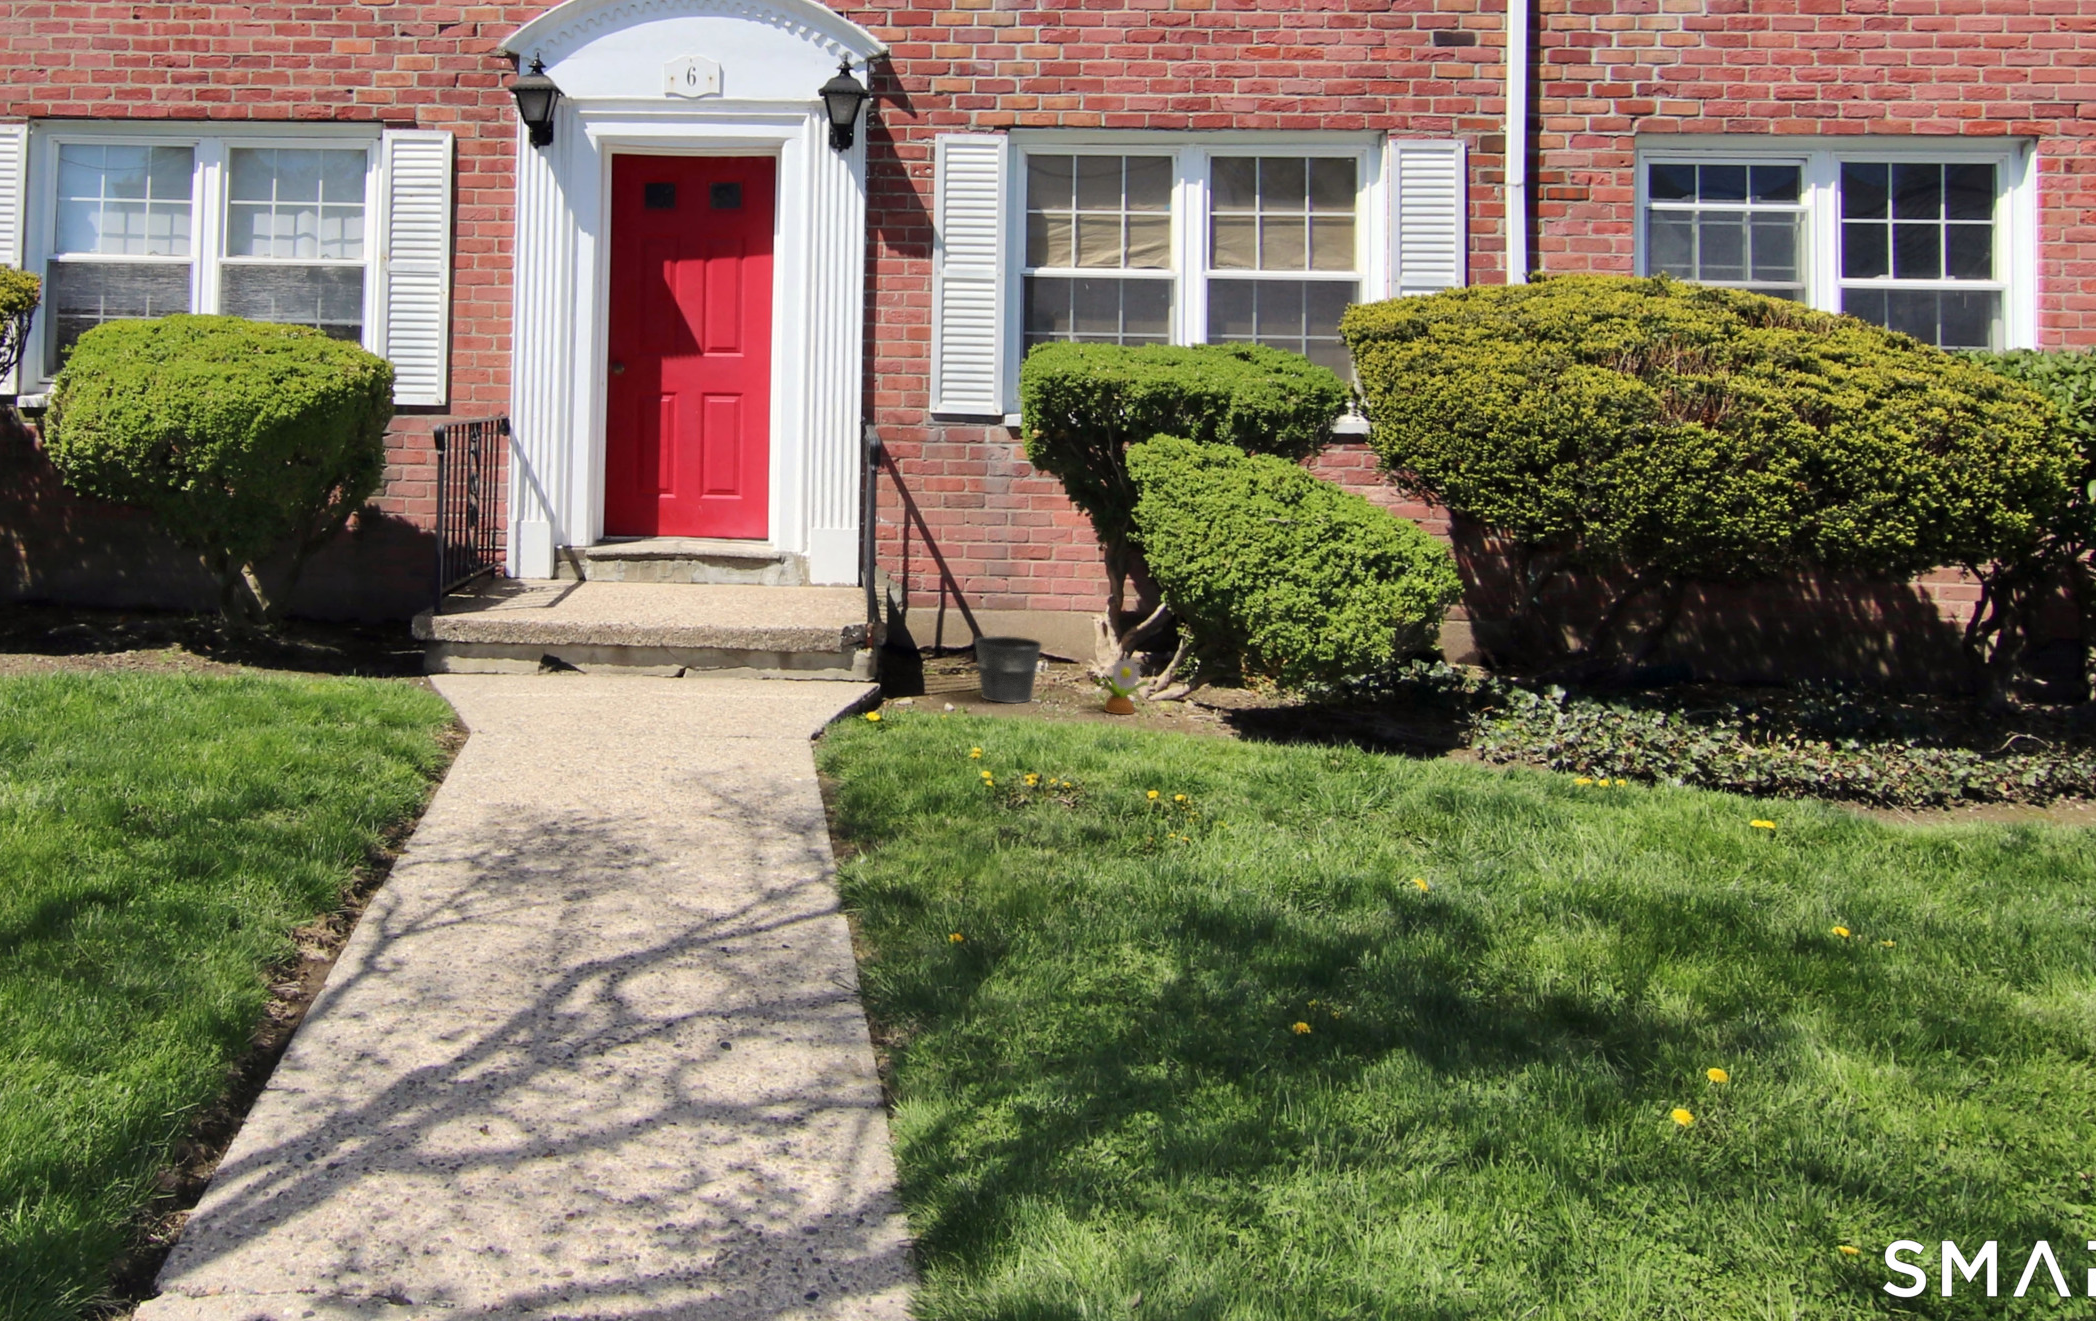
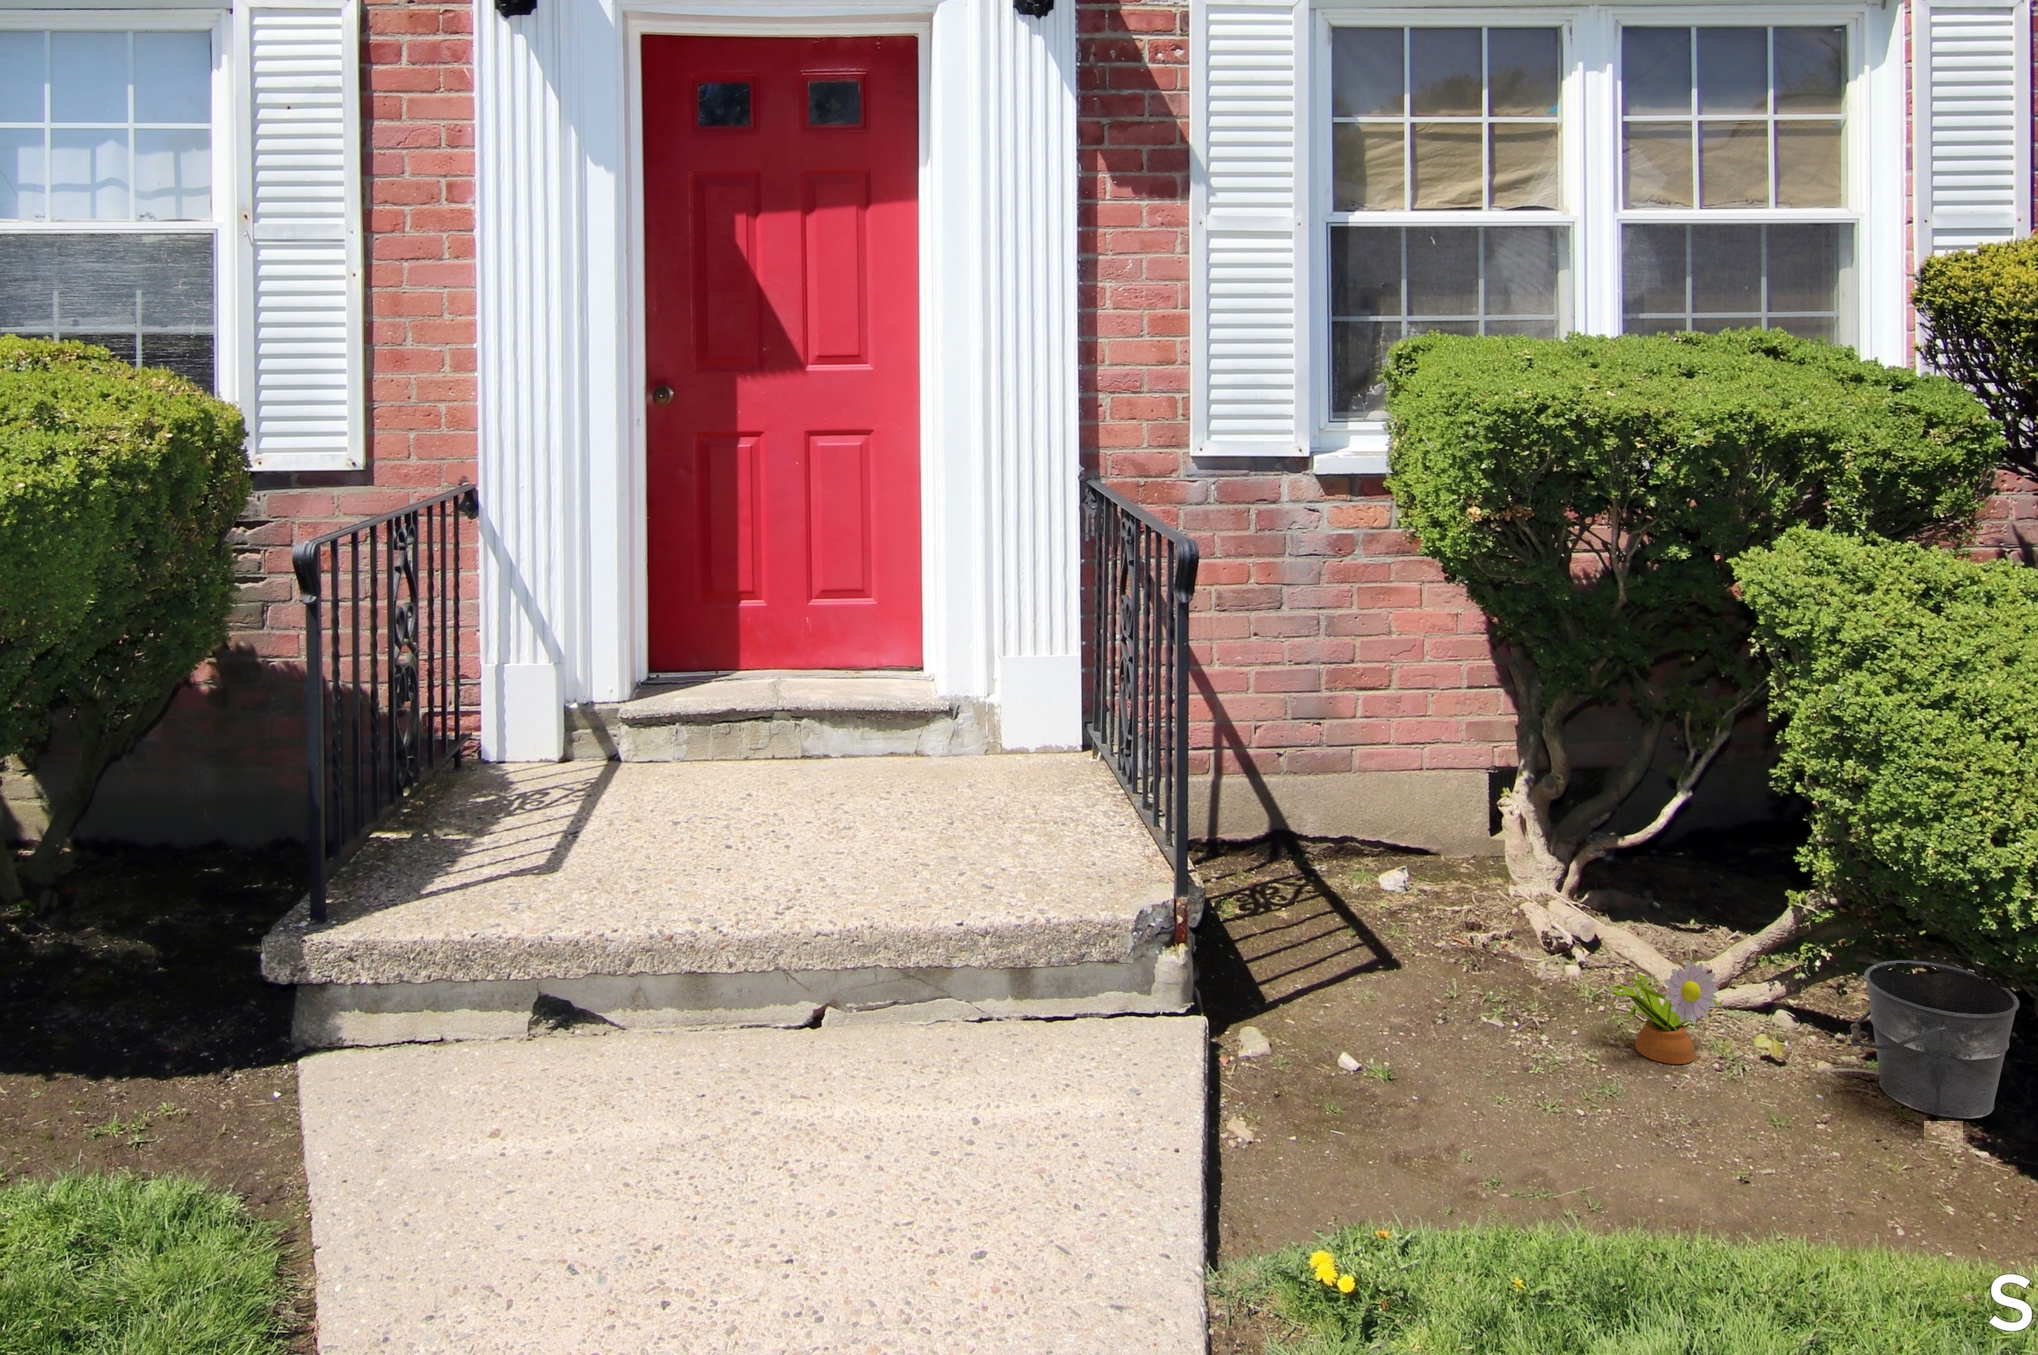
bucket: present [968,636,1041,703] -> present [1851,960,2019,1119]

